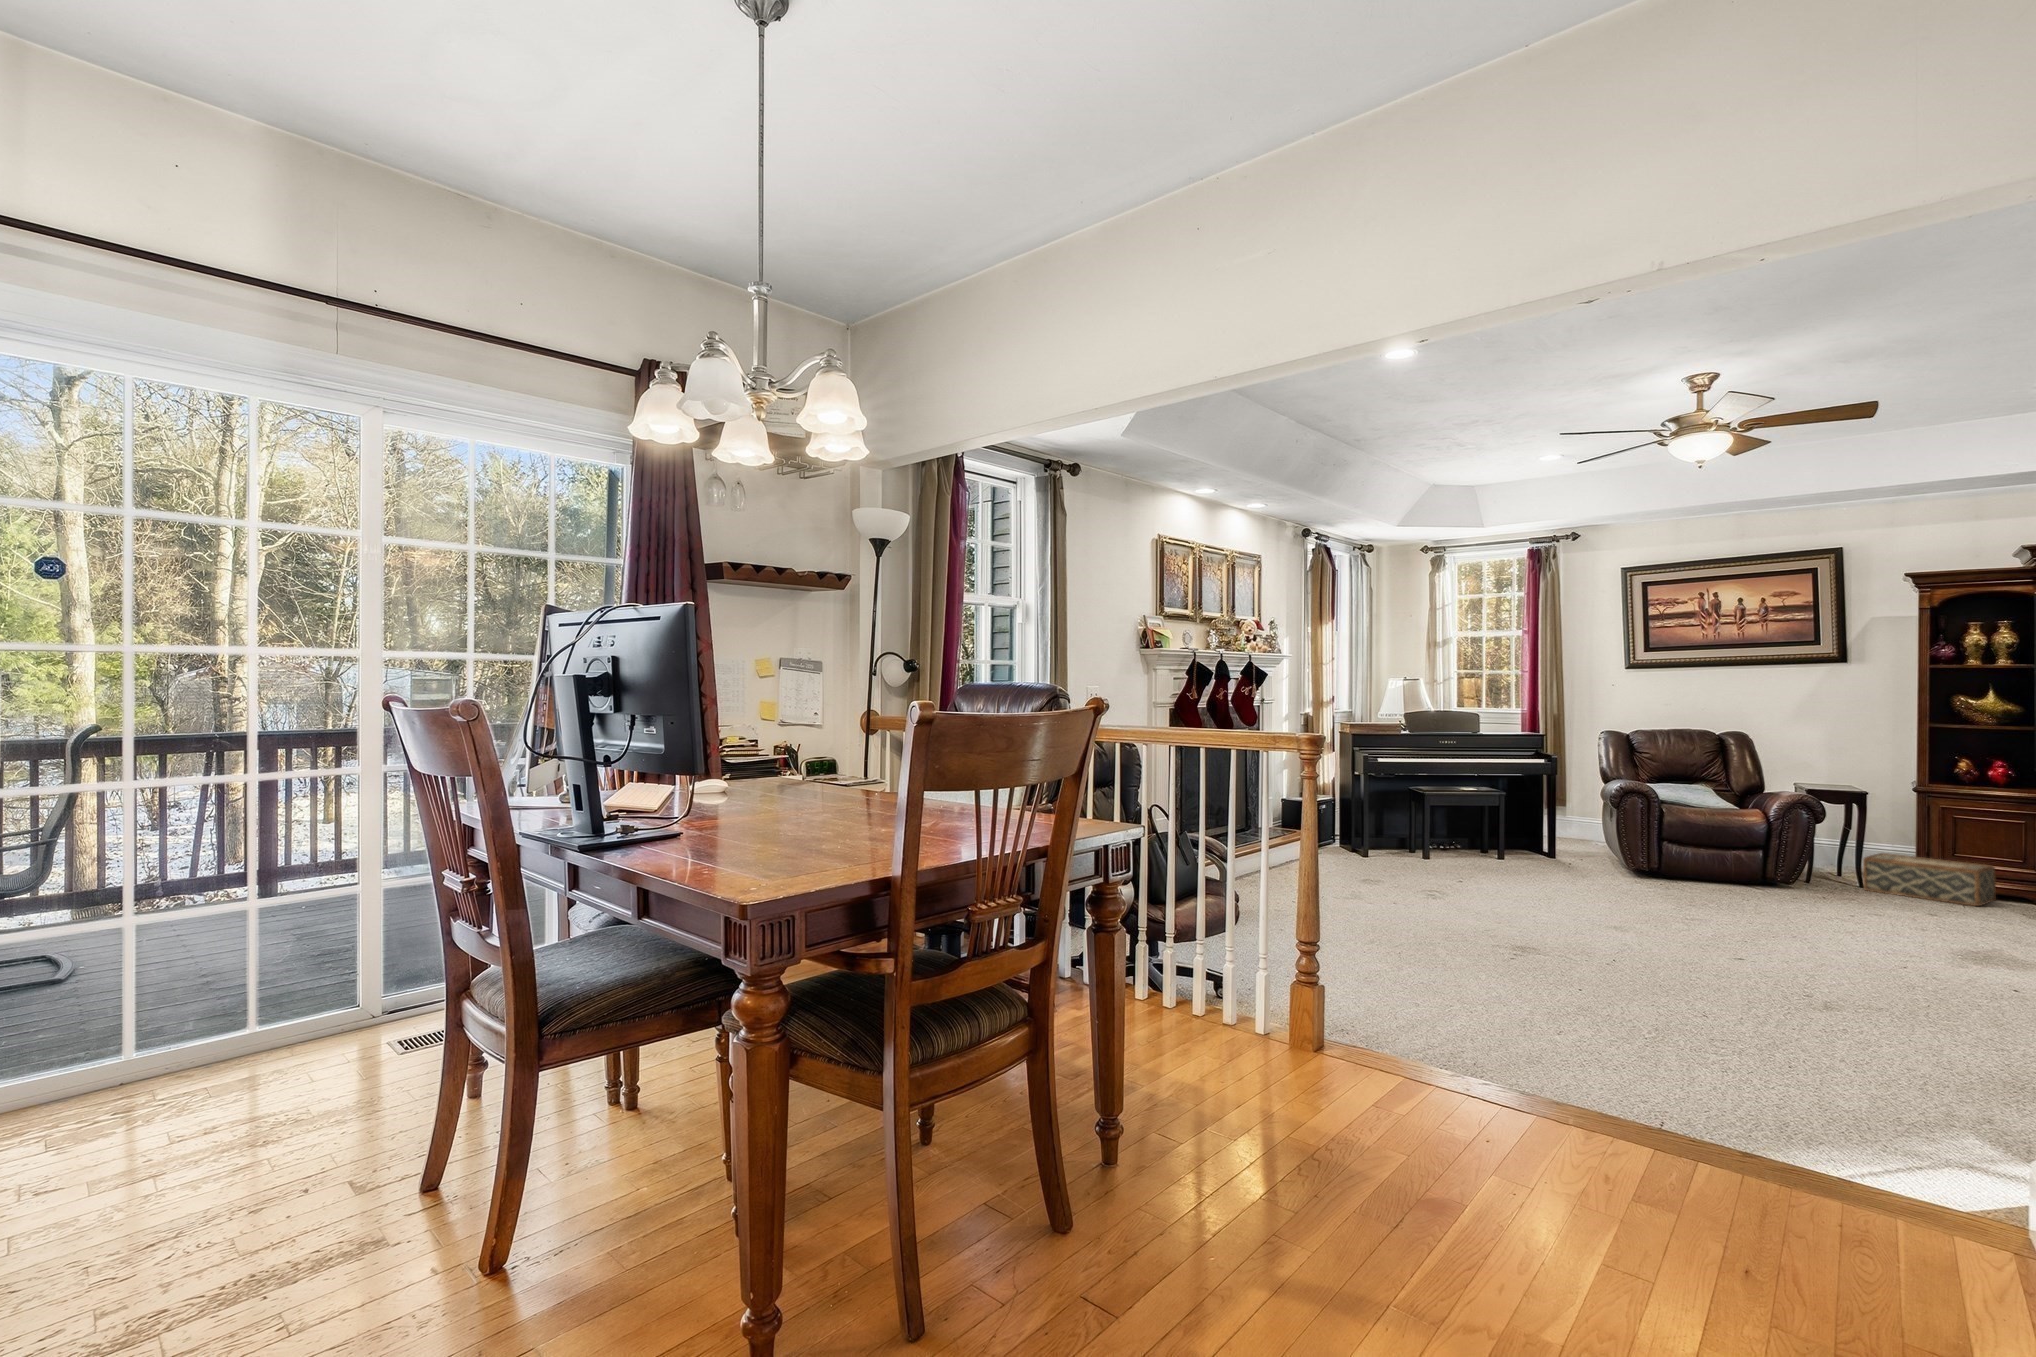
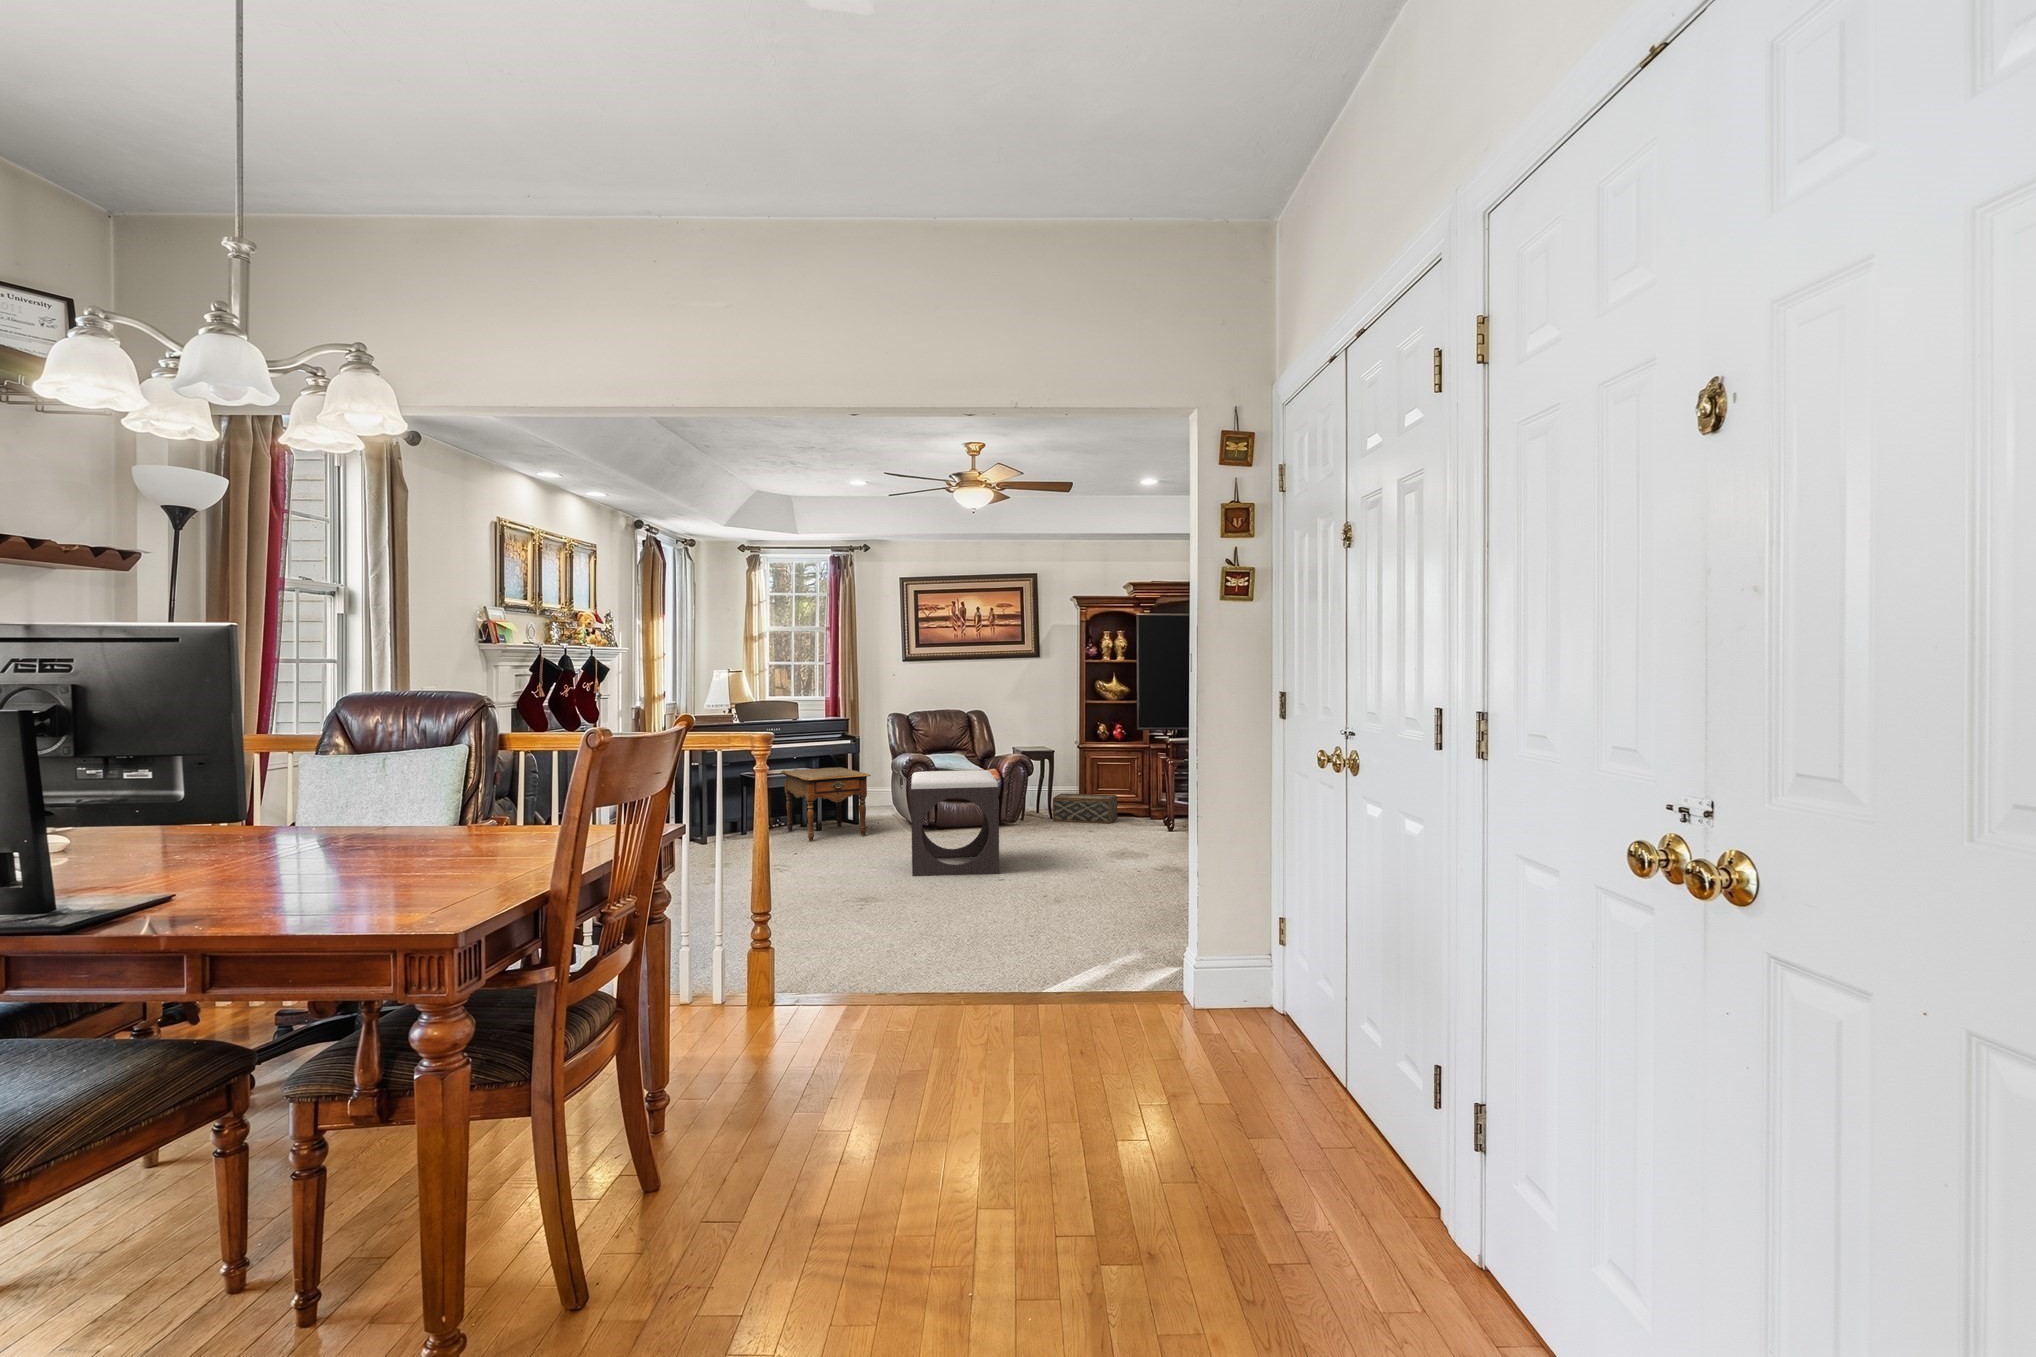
side table: none [1455,788,1565,872] -> present [781,767,870,841]
footstool: none [1598,801,1739,949] -> present [911,770,999,876]

